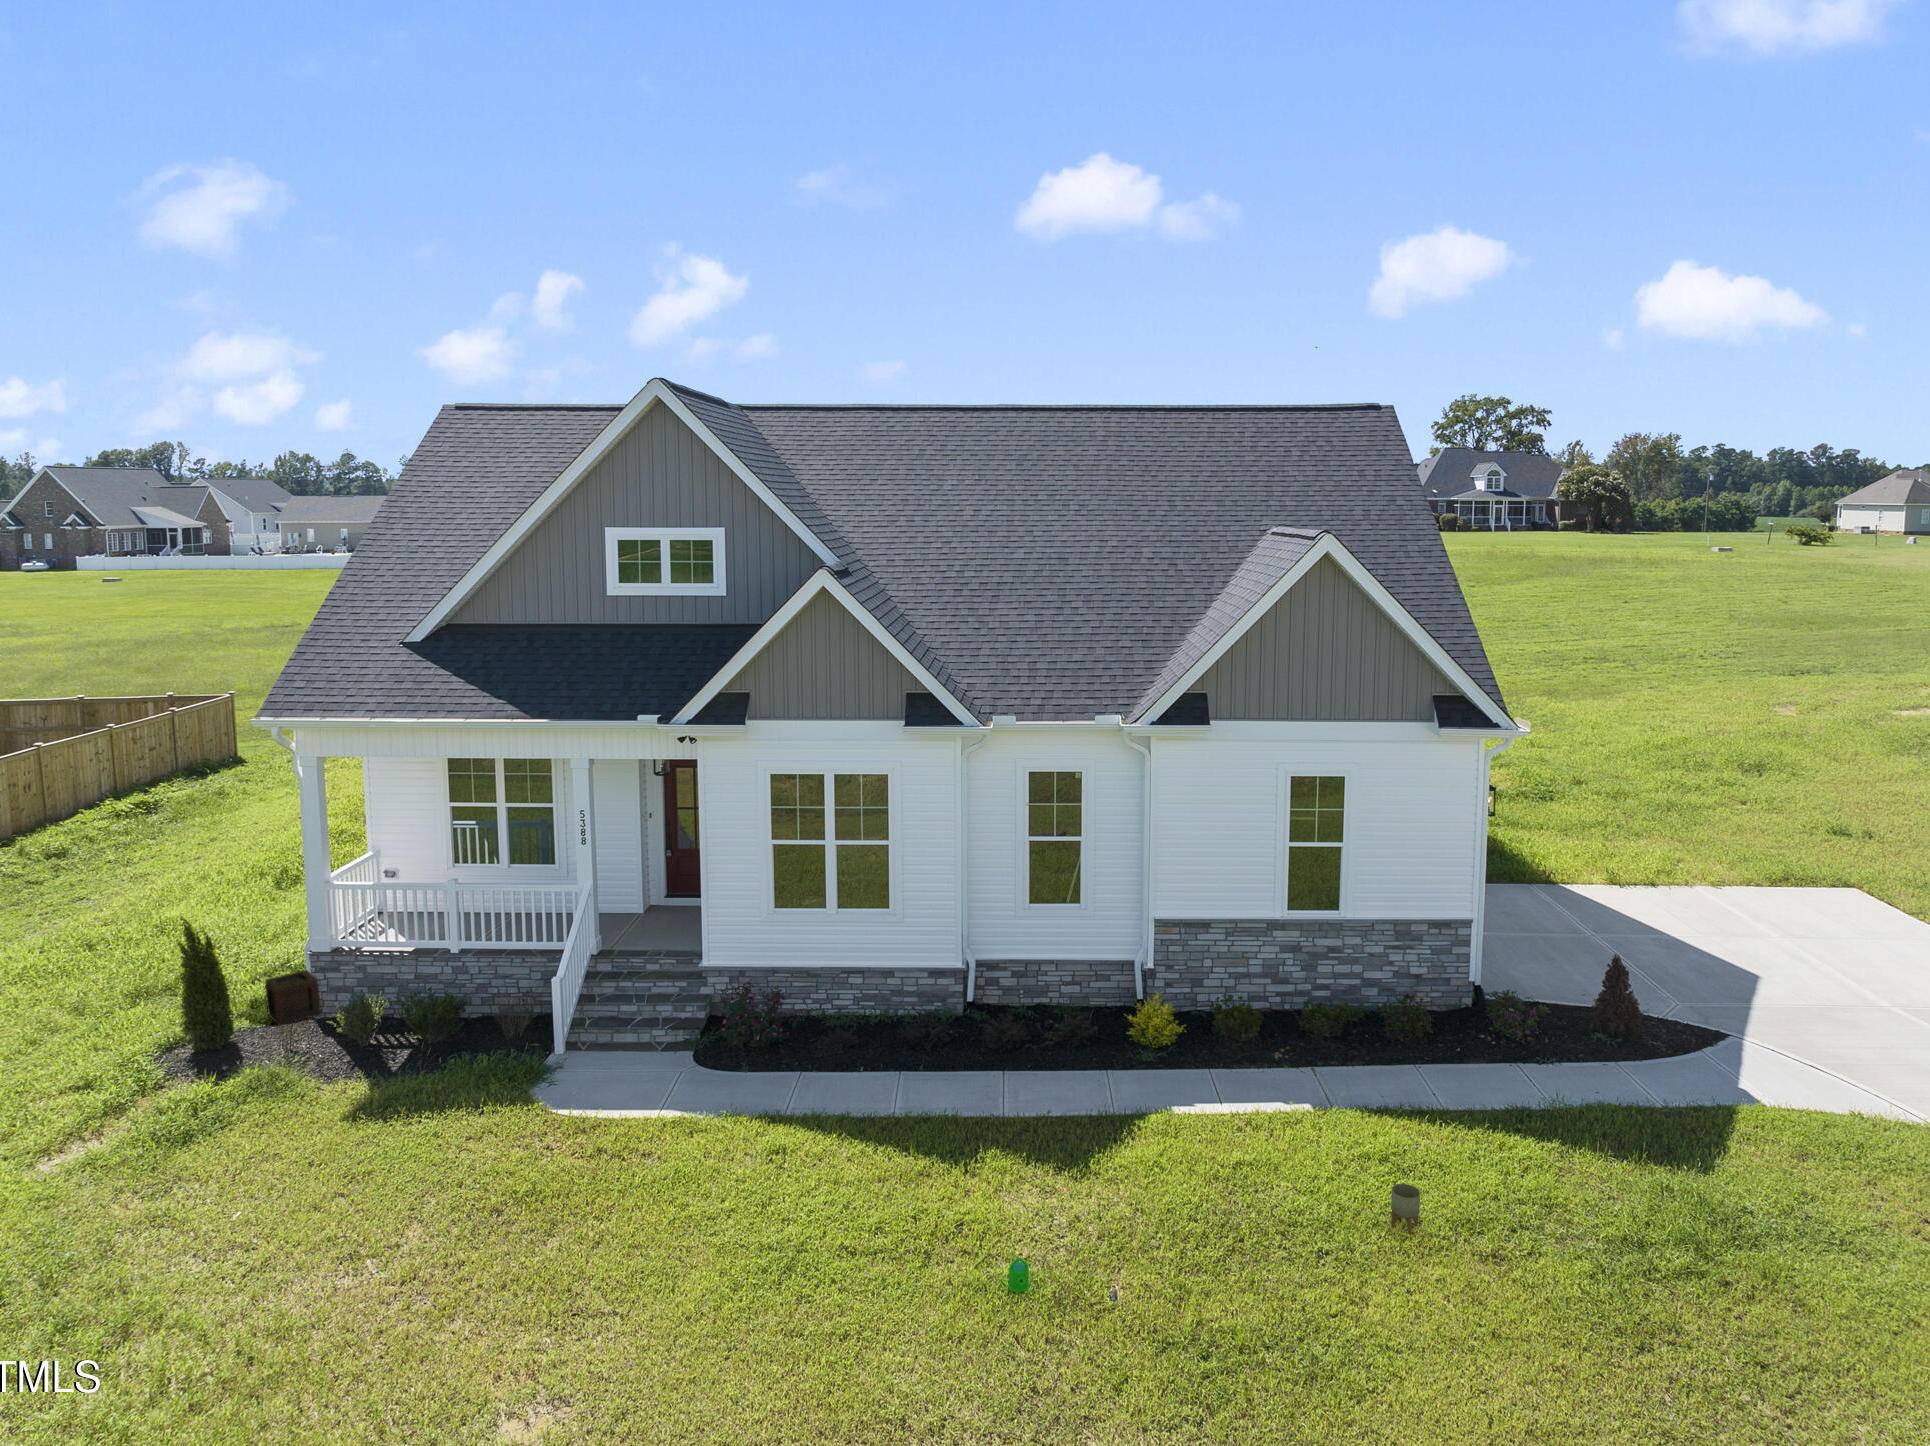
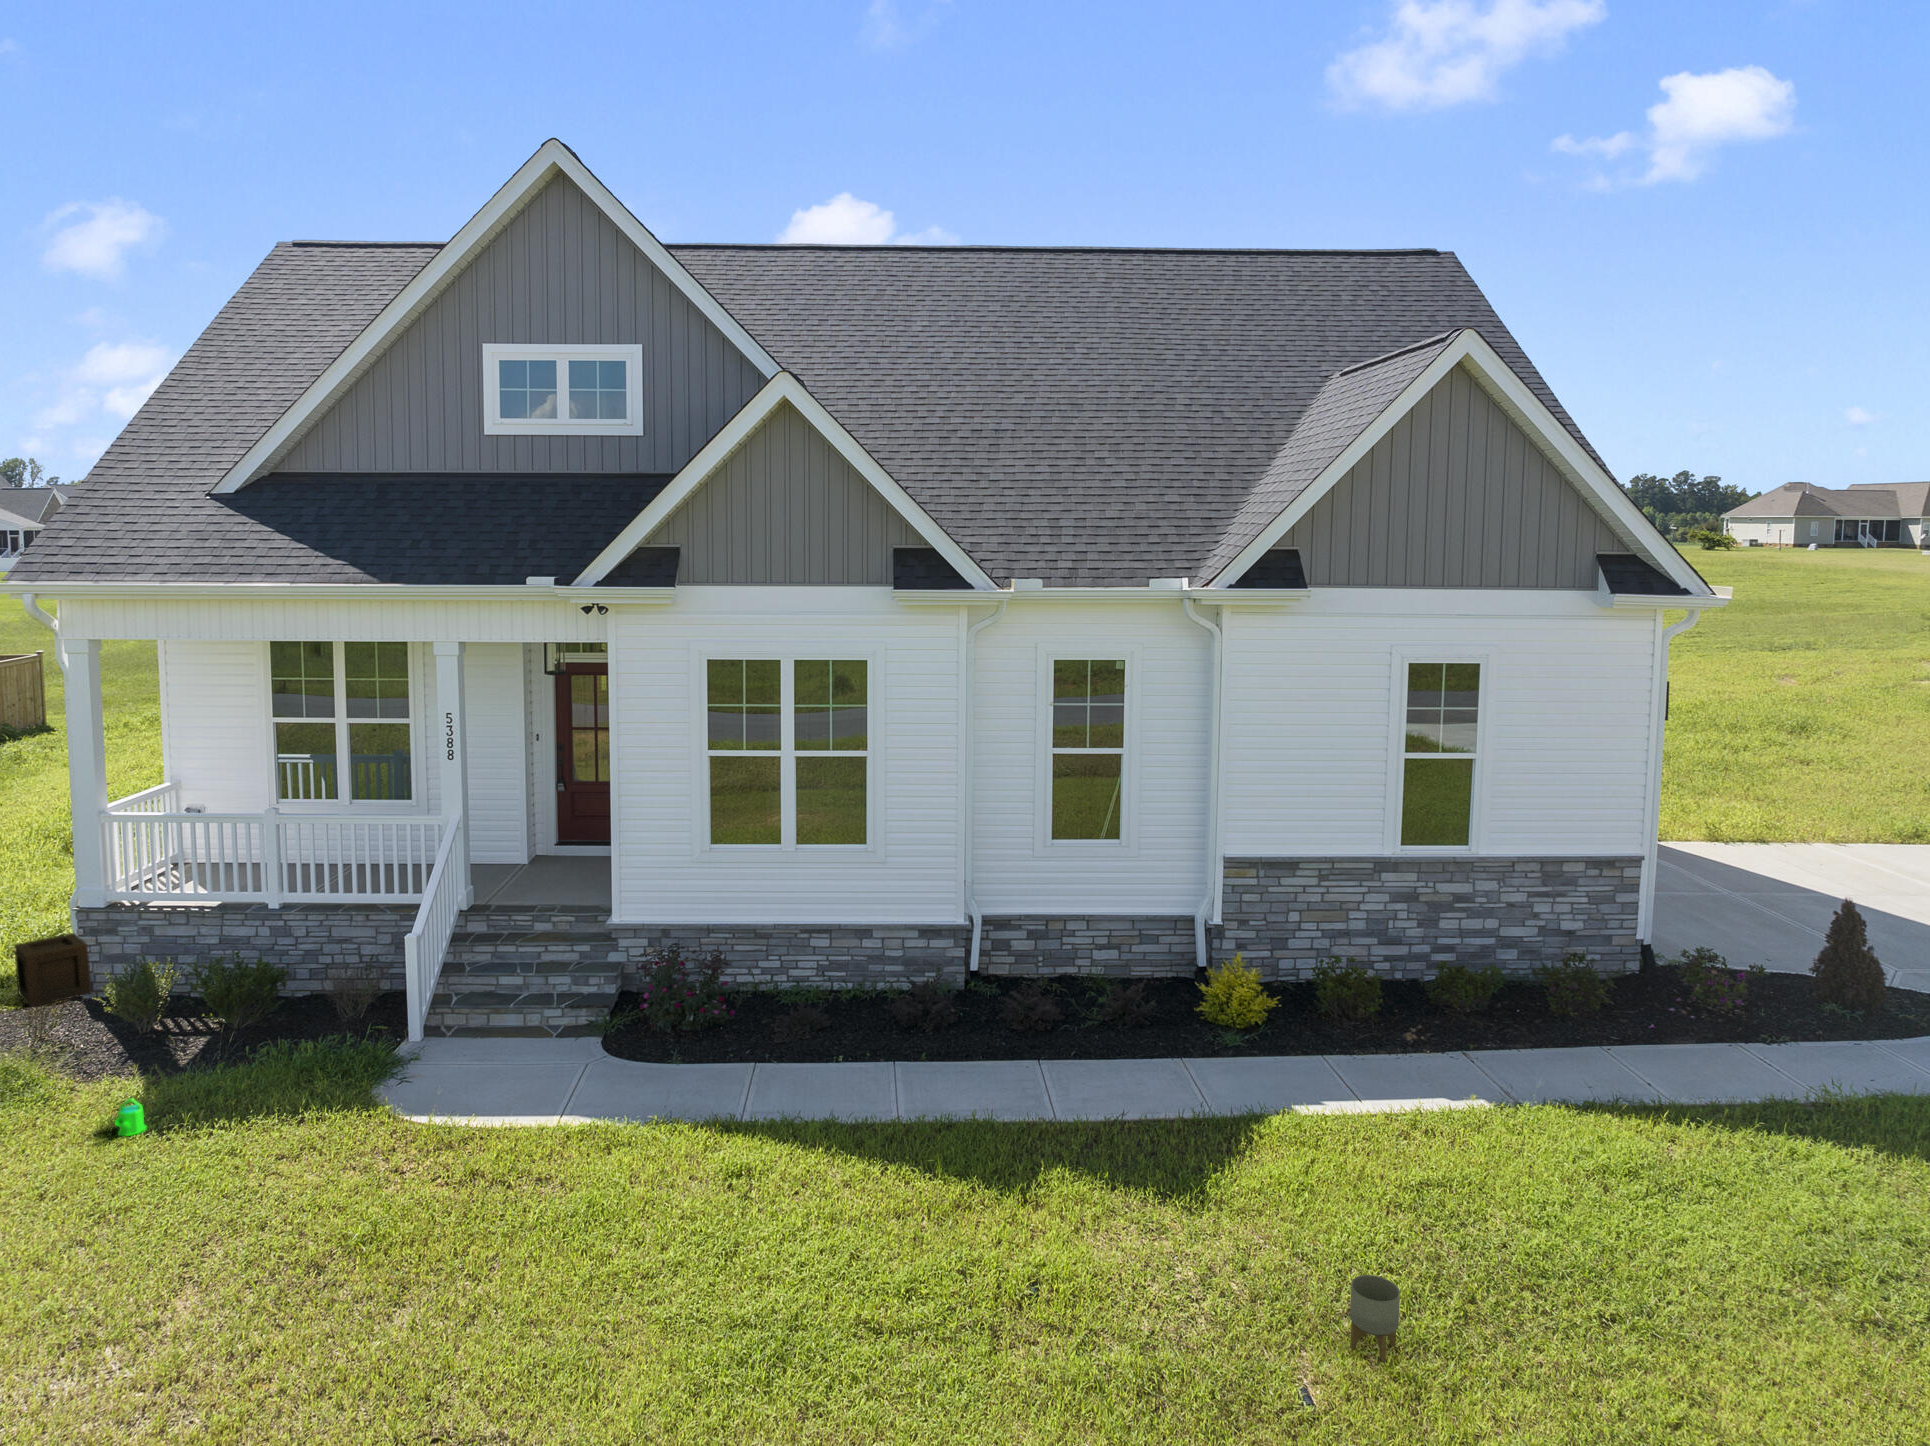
planter: present [1391,1184,1420,1233] -> present [1350,1275,1400,1362]
watering can: present [1008,1258,1030,1292] -> present [115,1098,146,1136]

